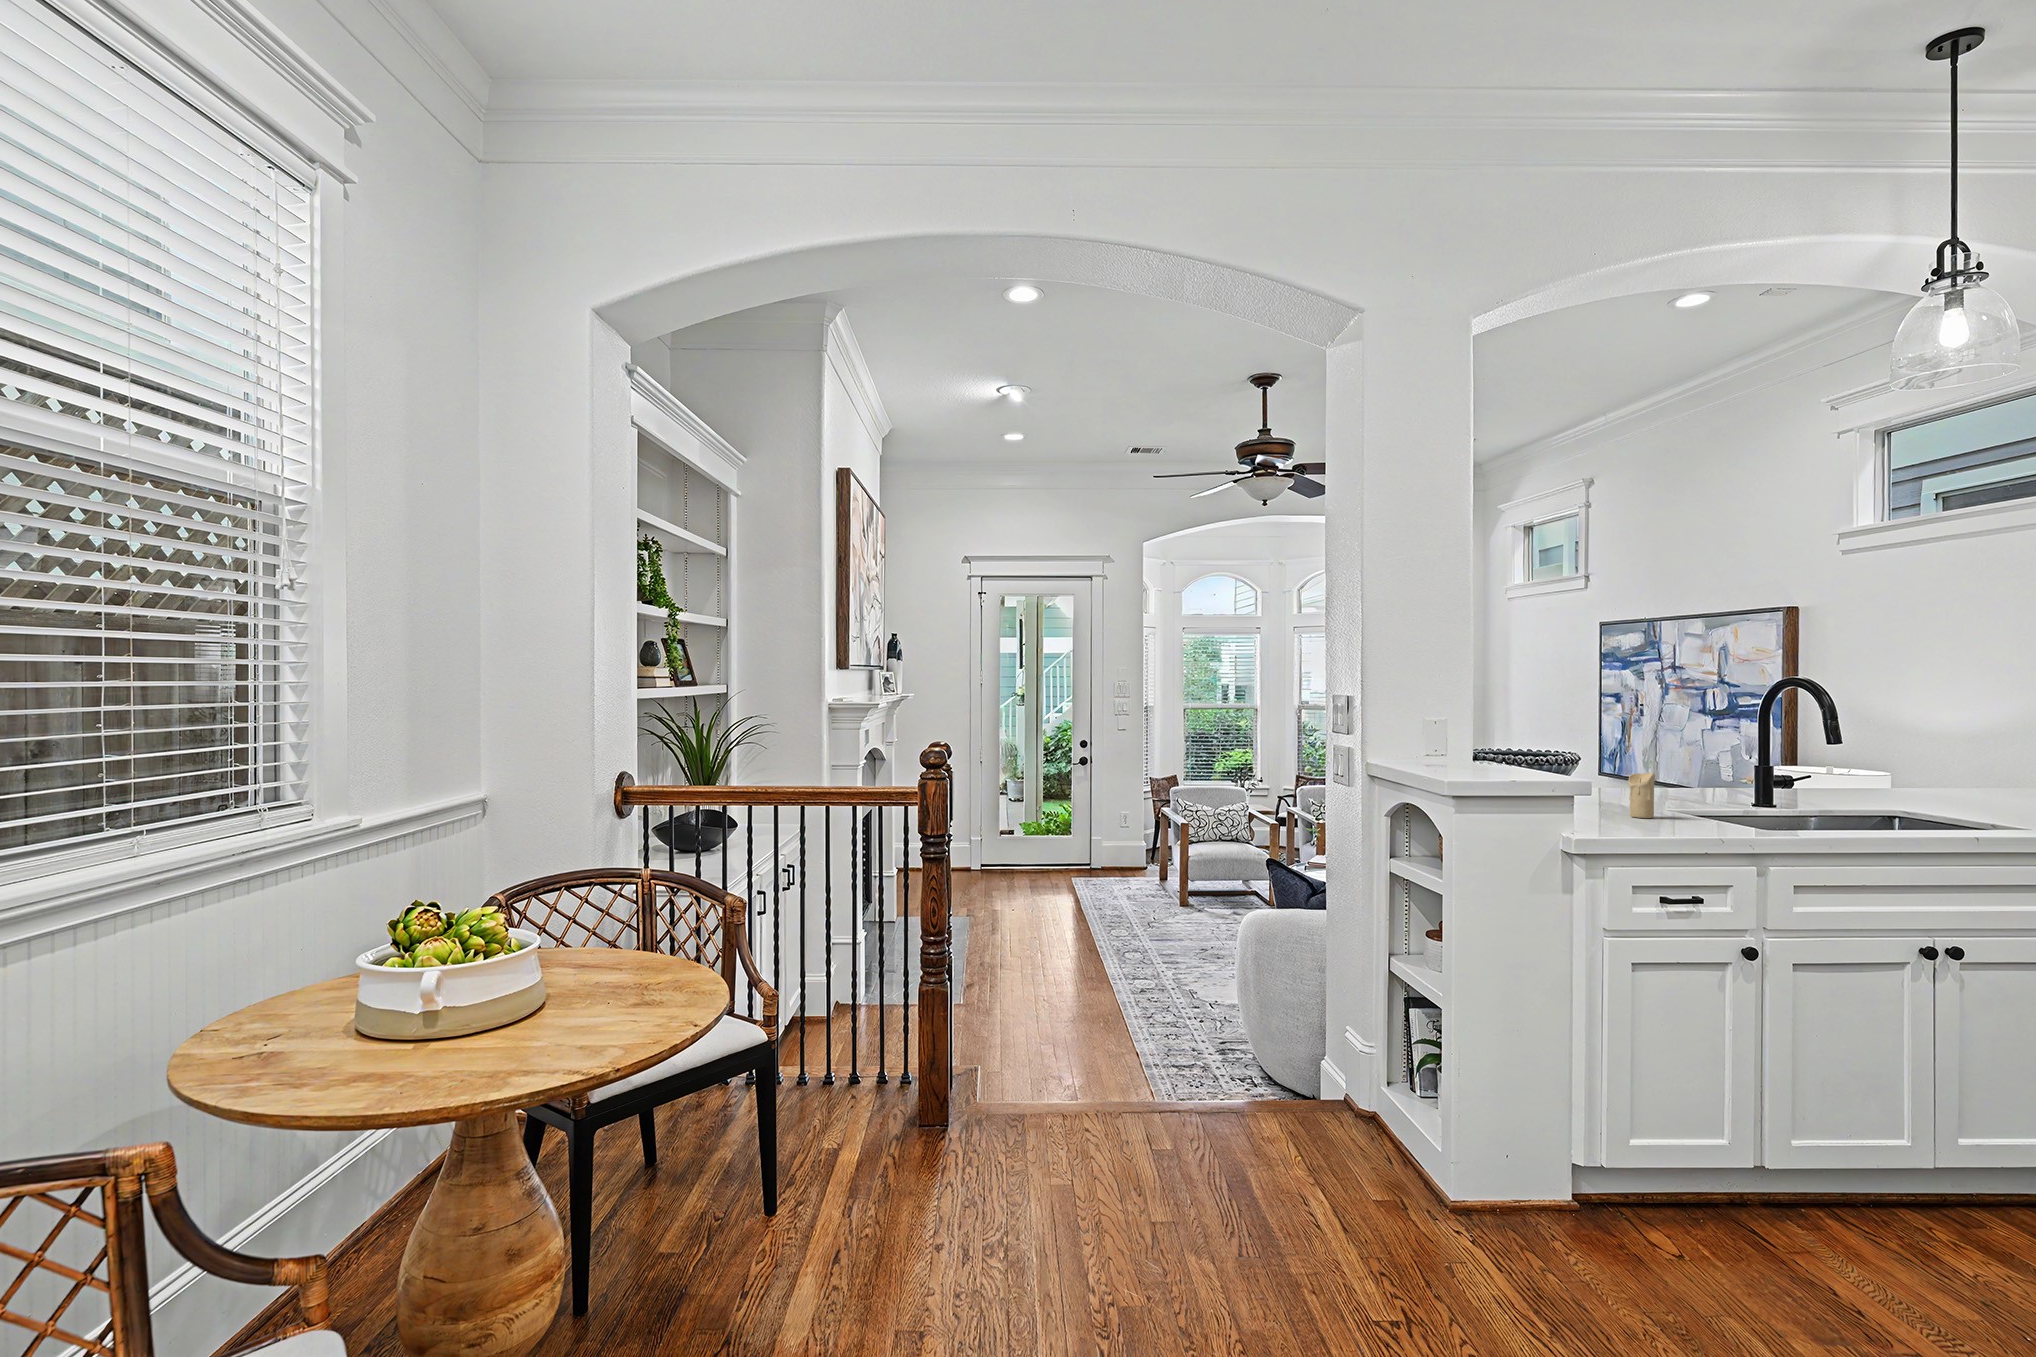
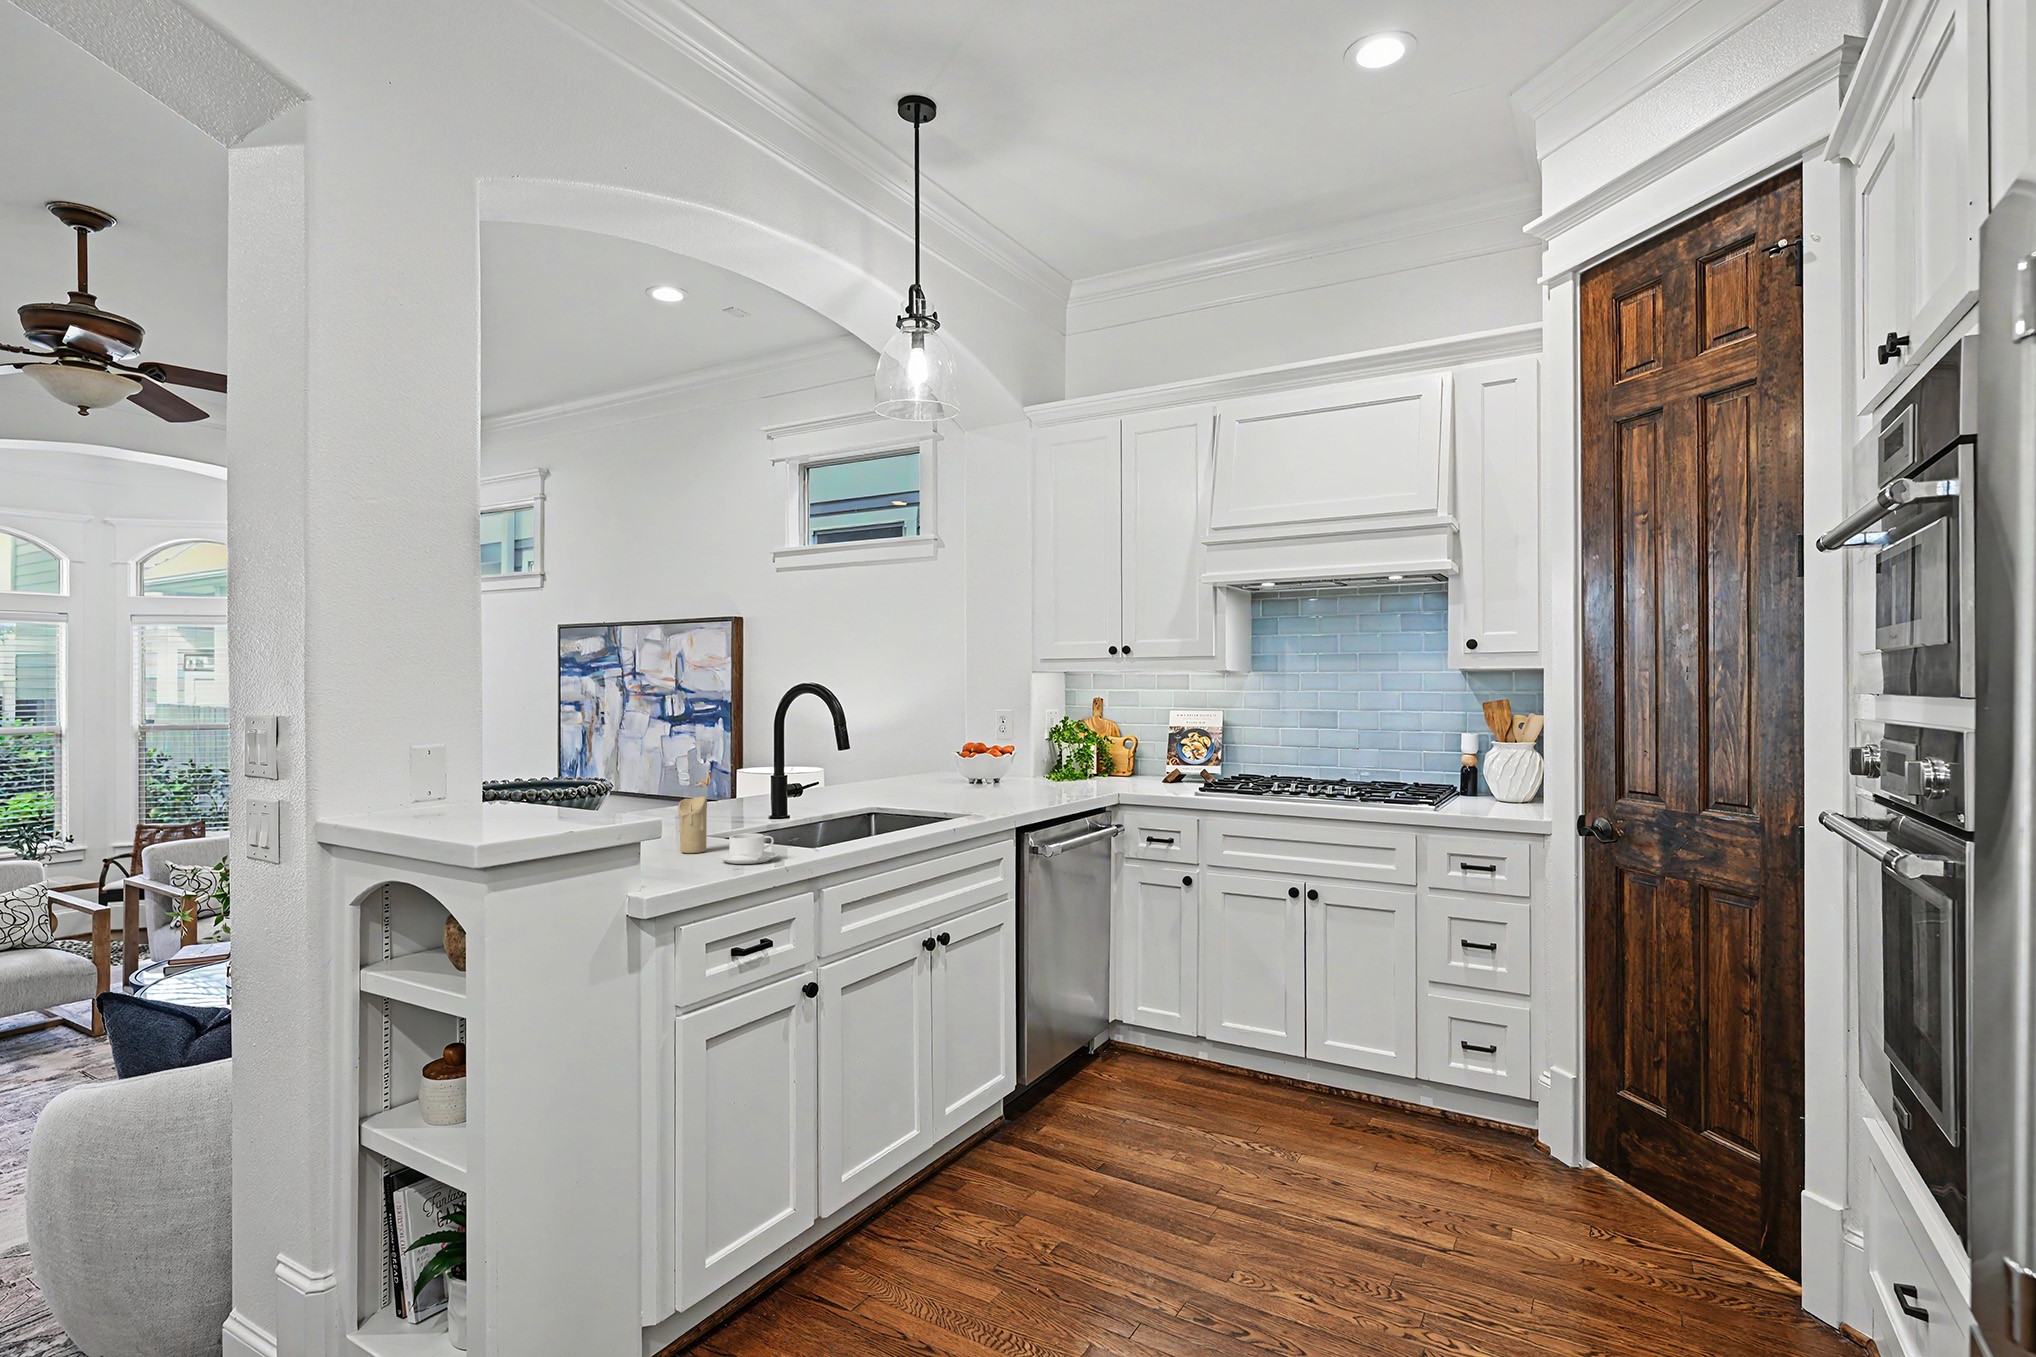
coffee cup: none [1653,805,1710,830] -> present [718,833,777,864]

